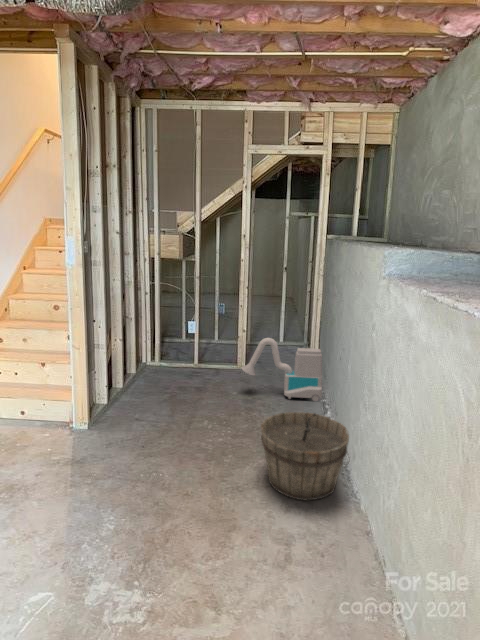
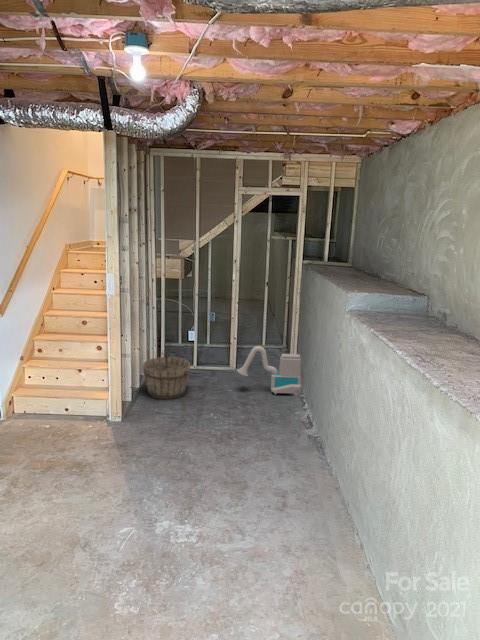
wooden bucket: present [261,412,349,500] -> present [143,353,190,399]

